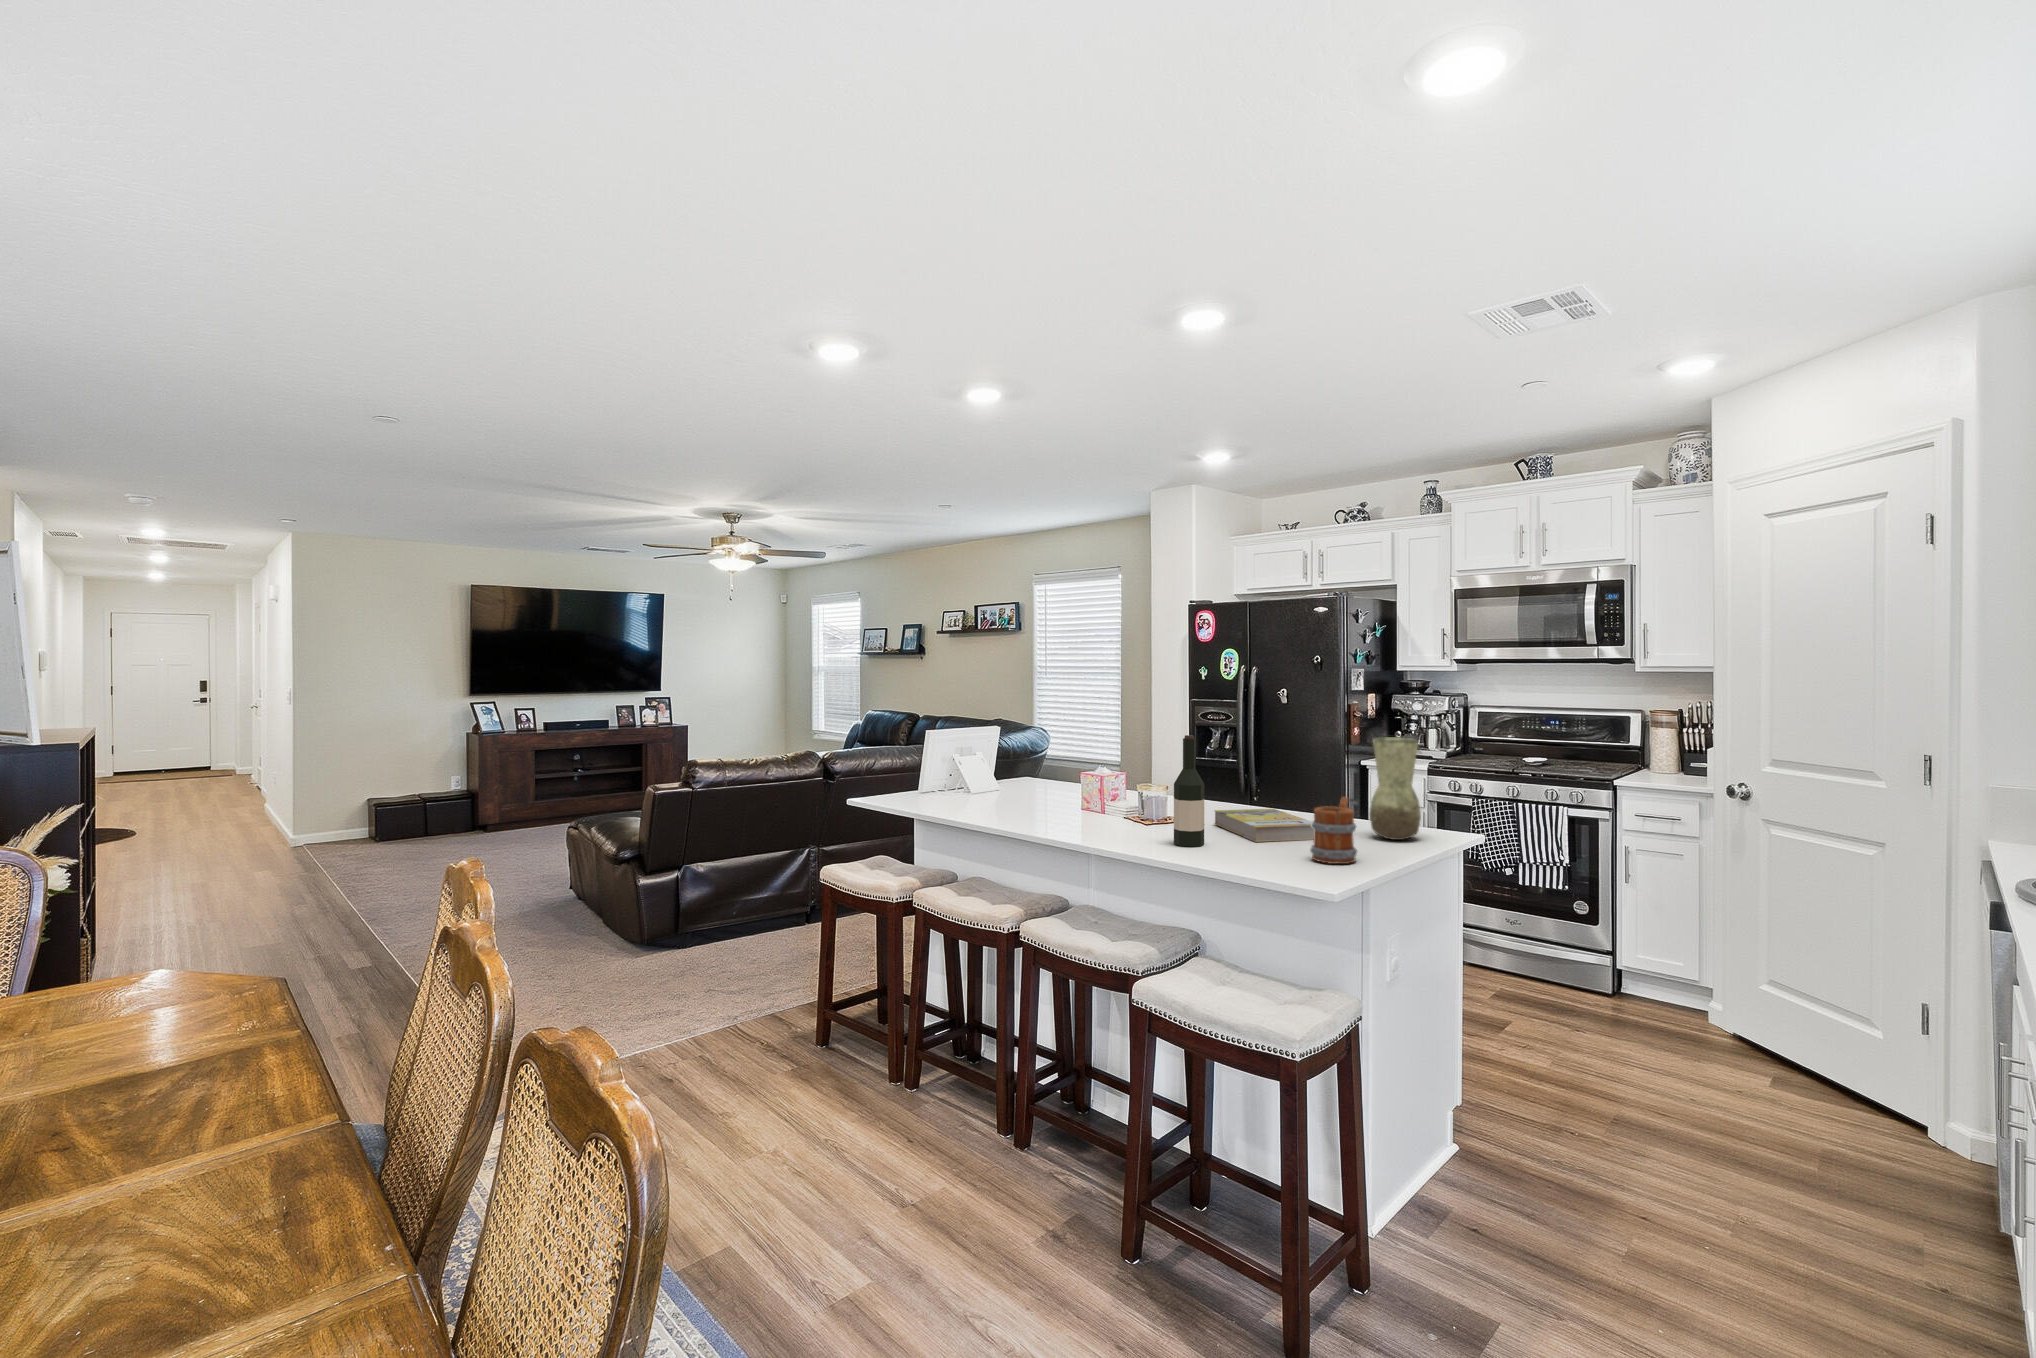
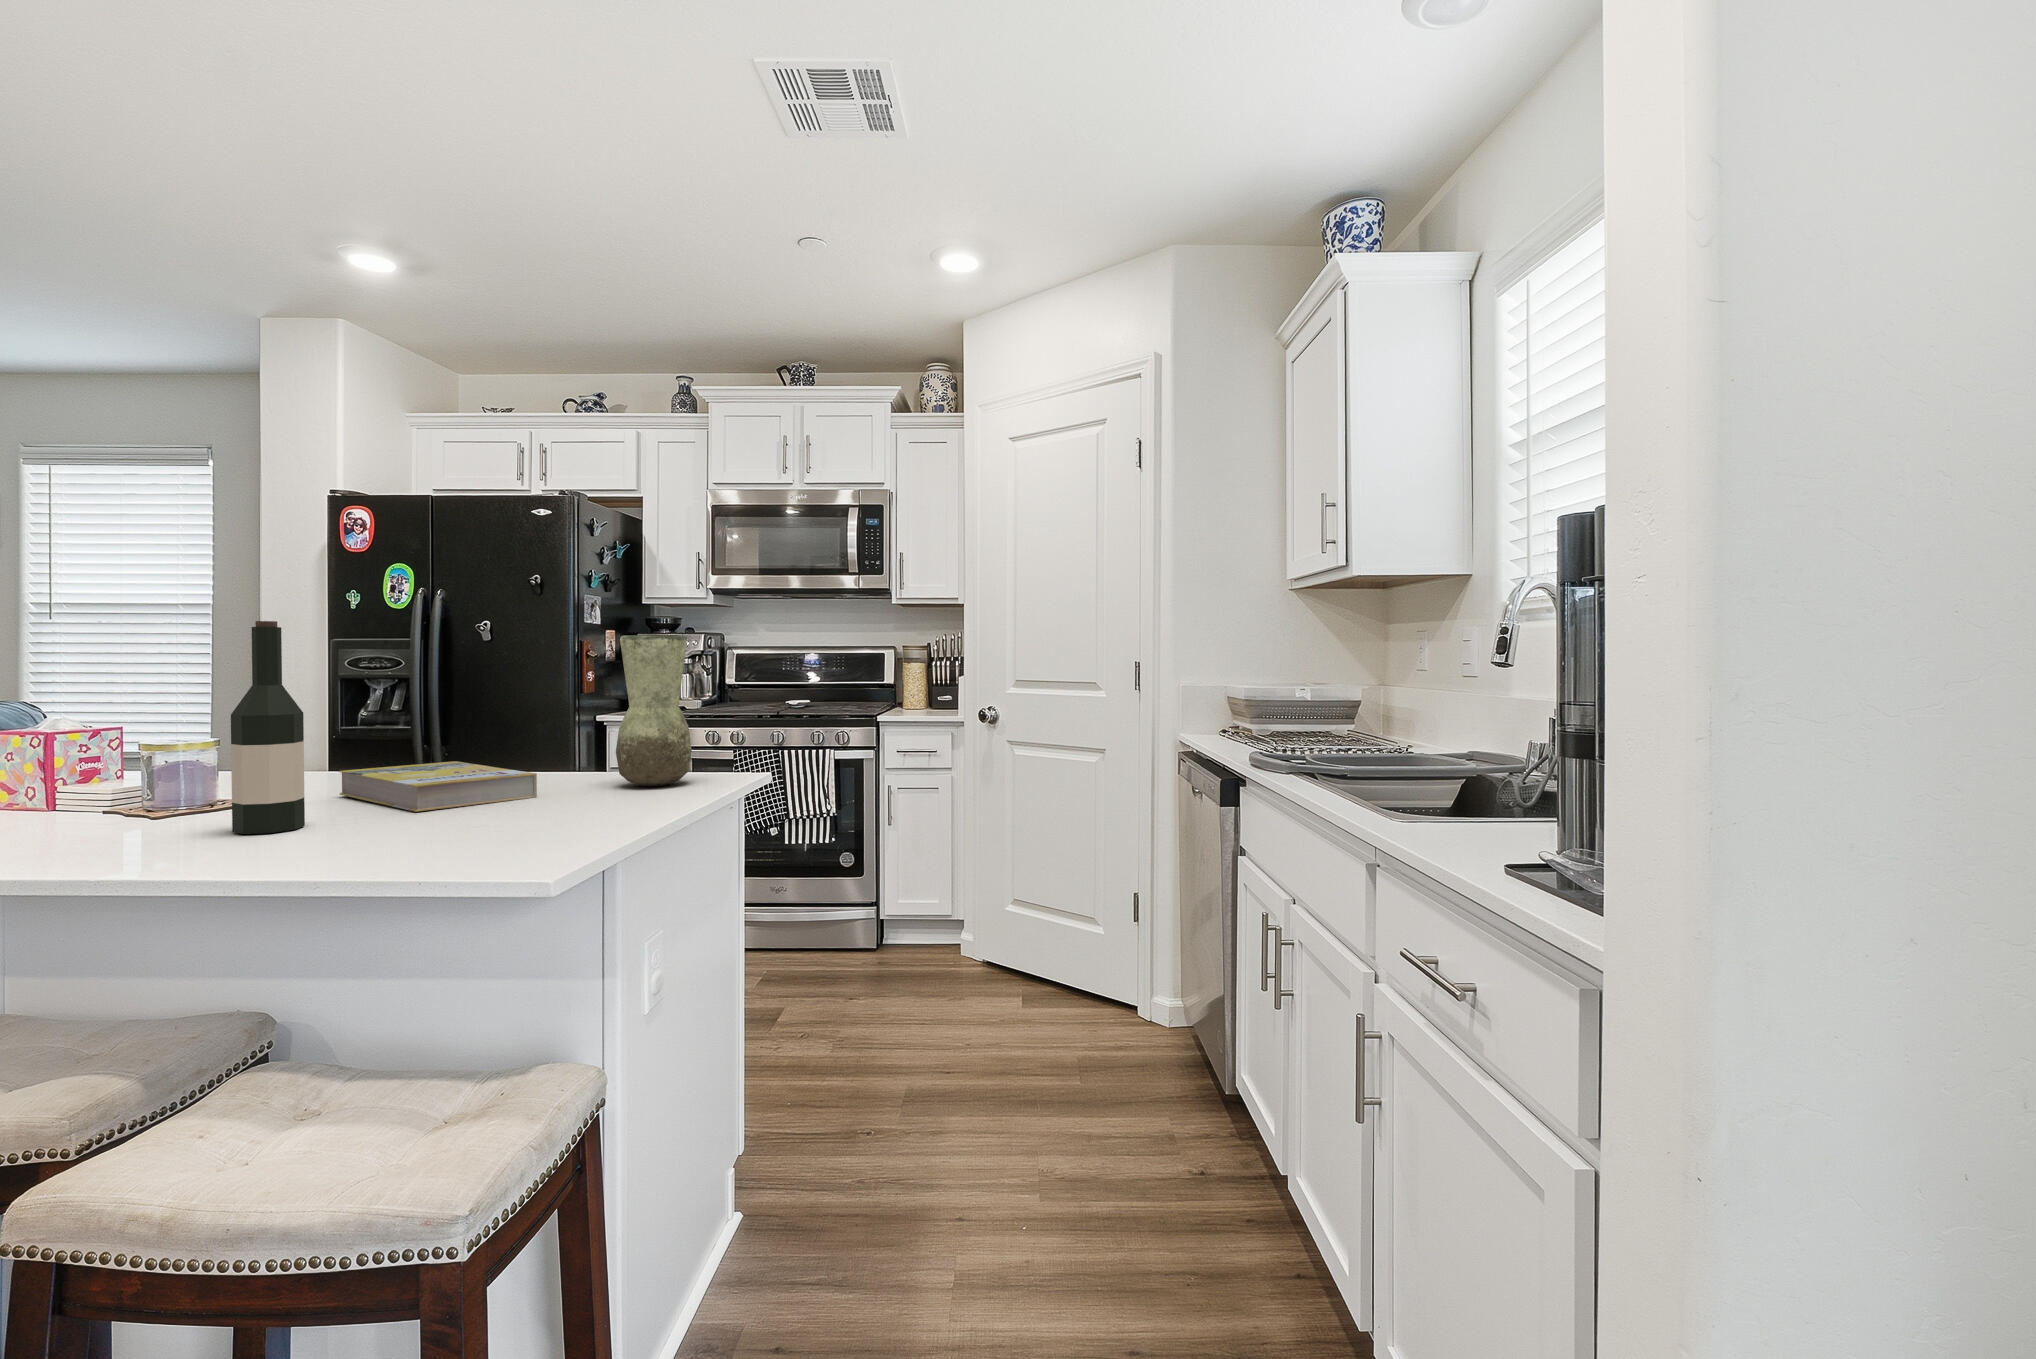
mug: present [1310,797,1357,864] -> none [516,717,599,827]

